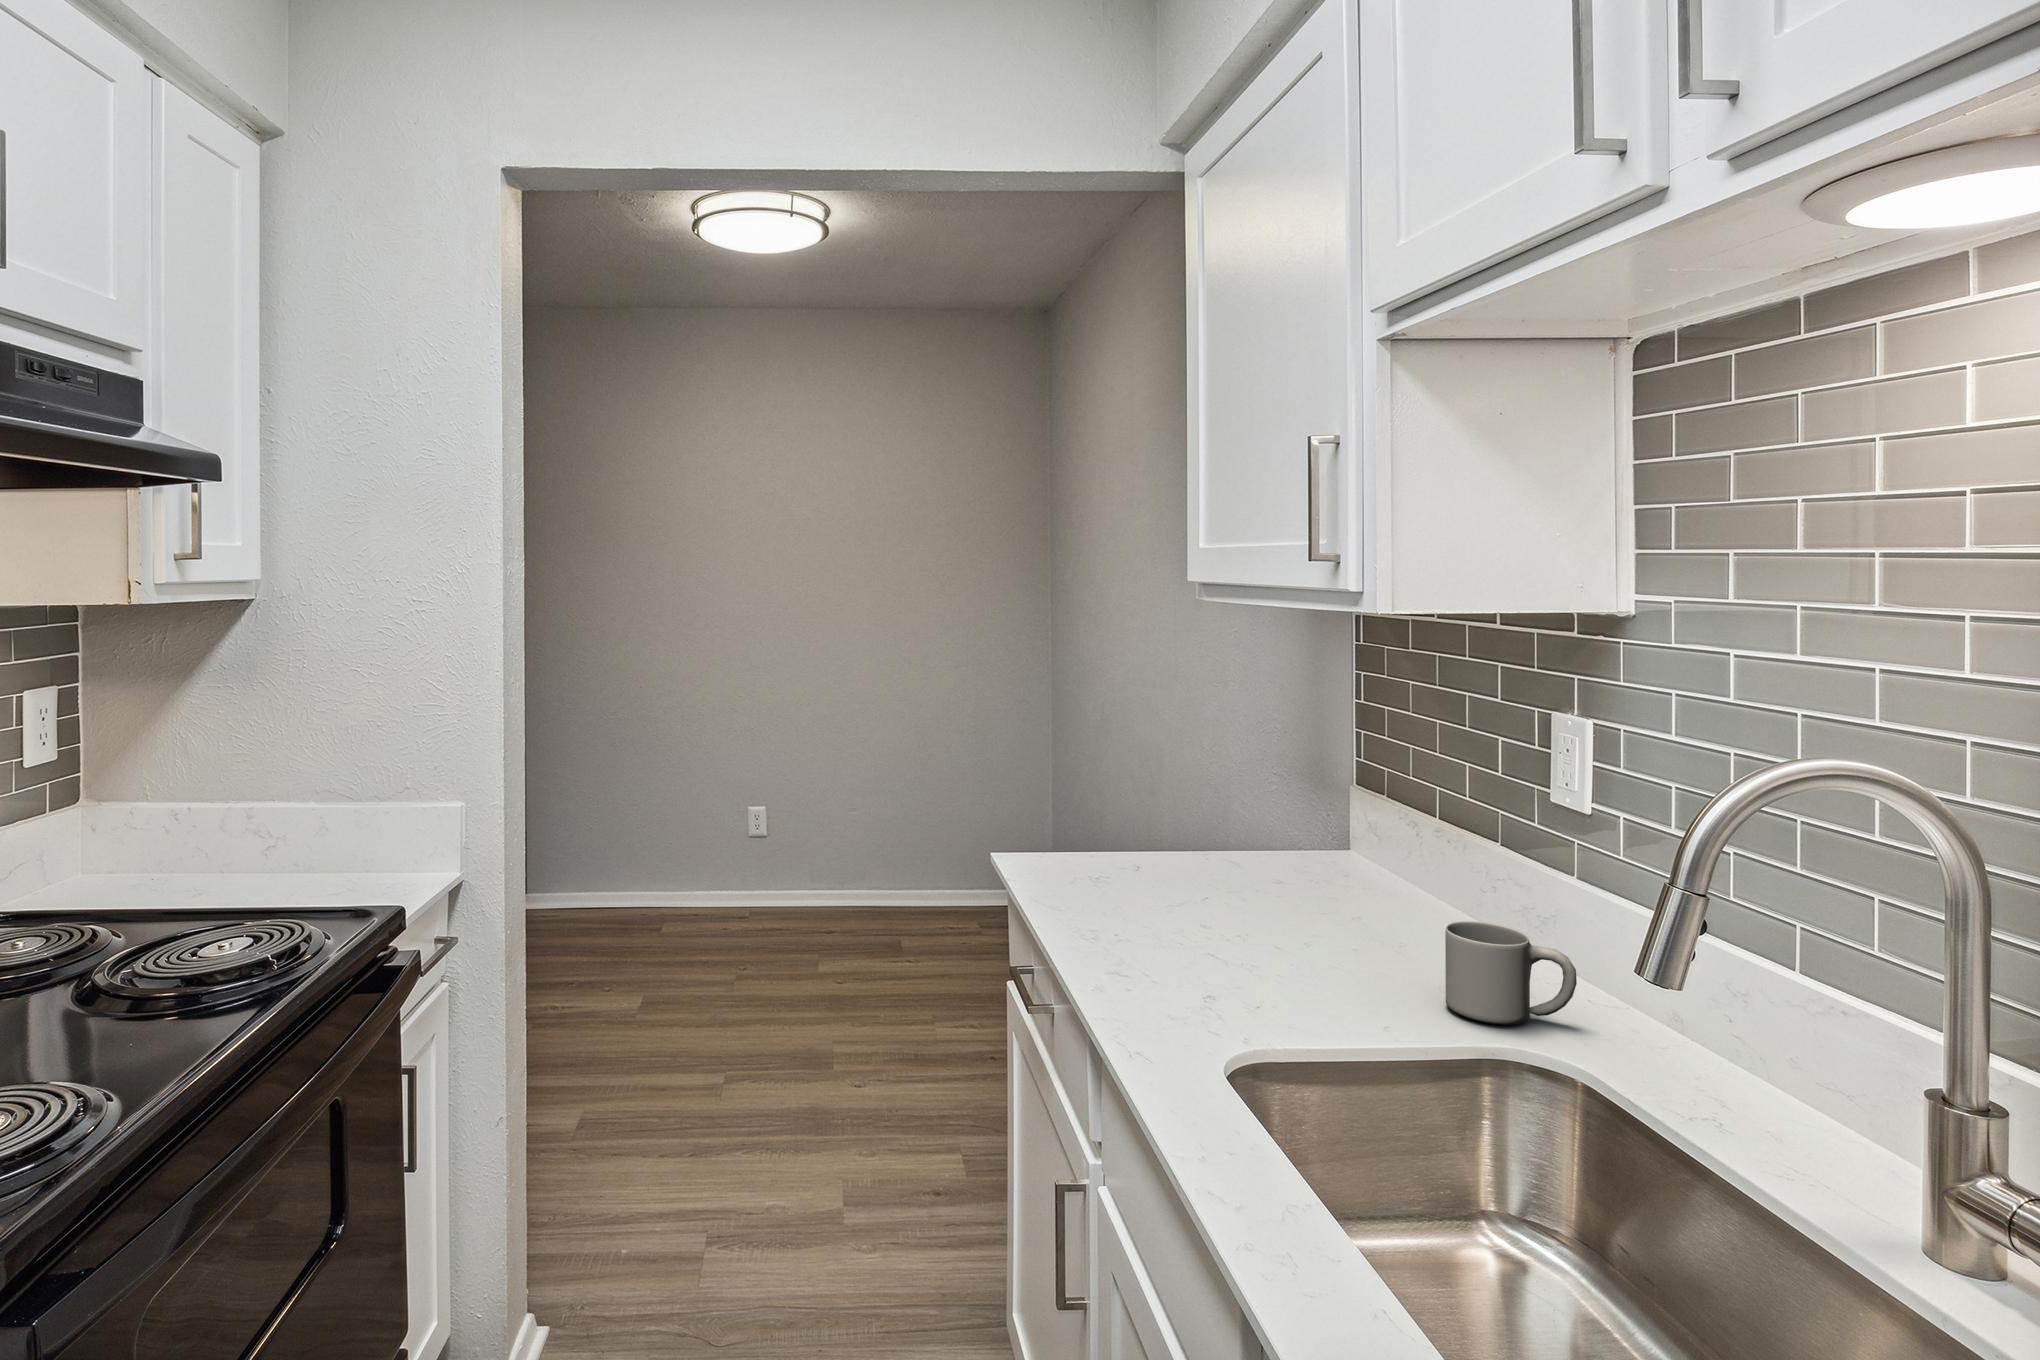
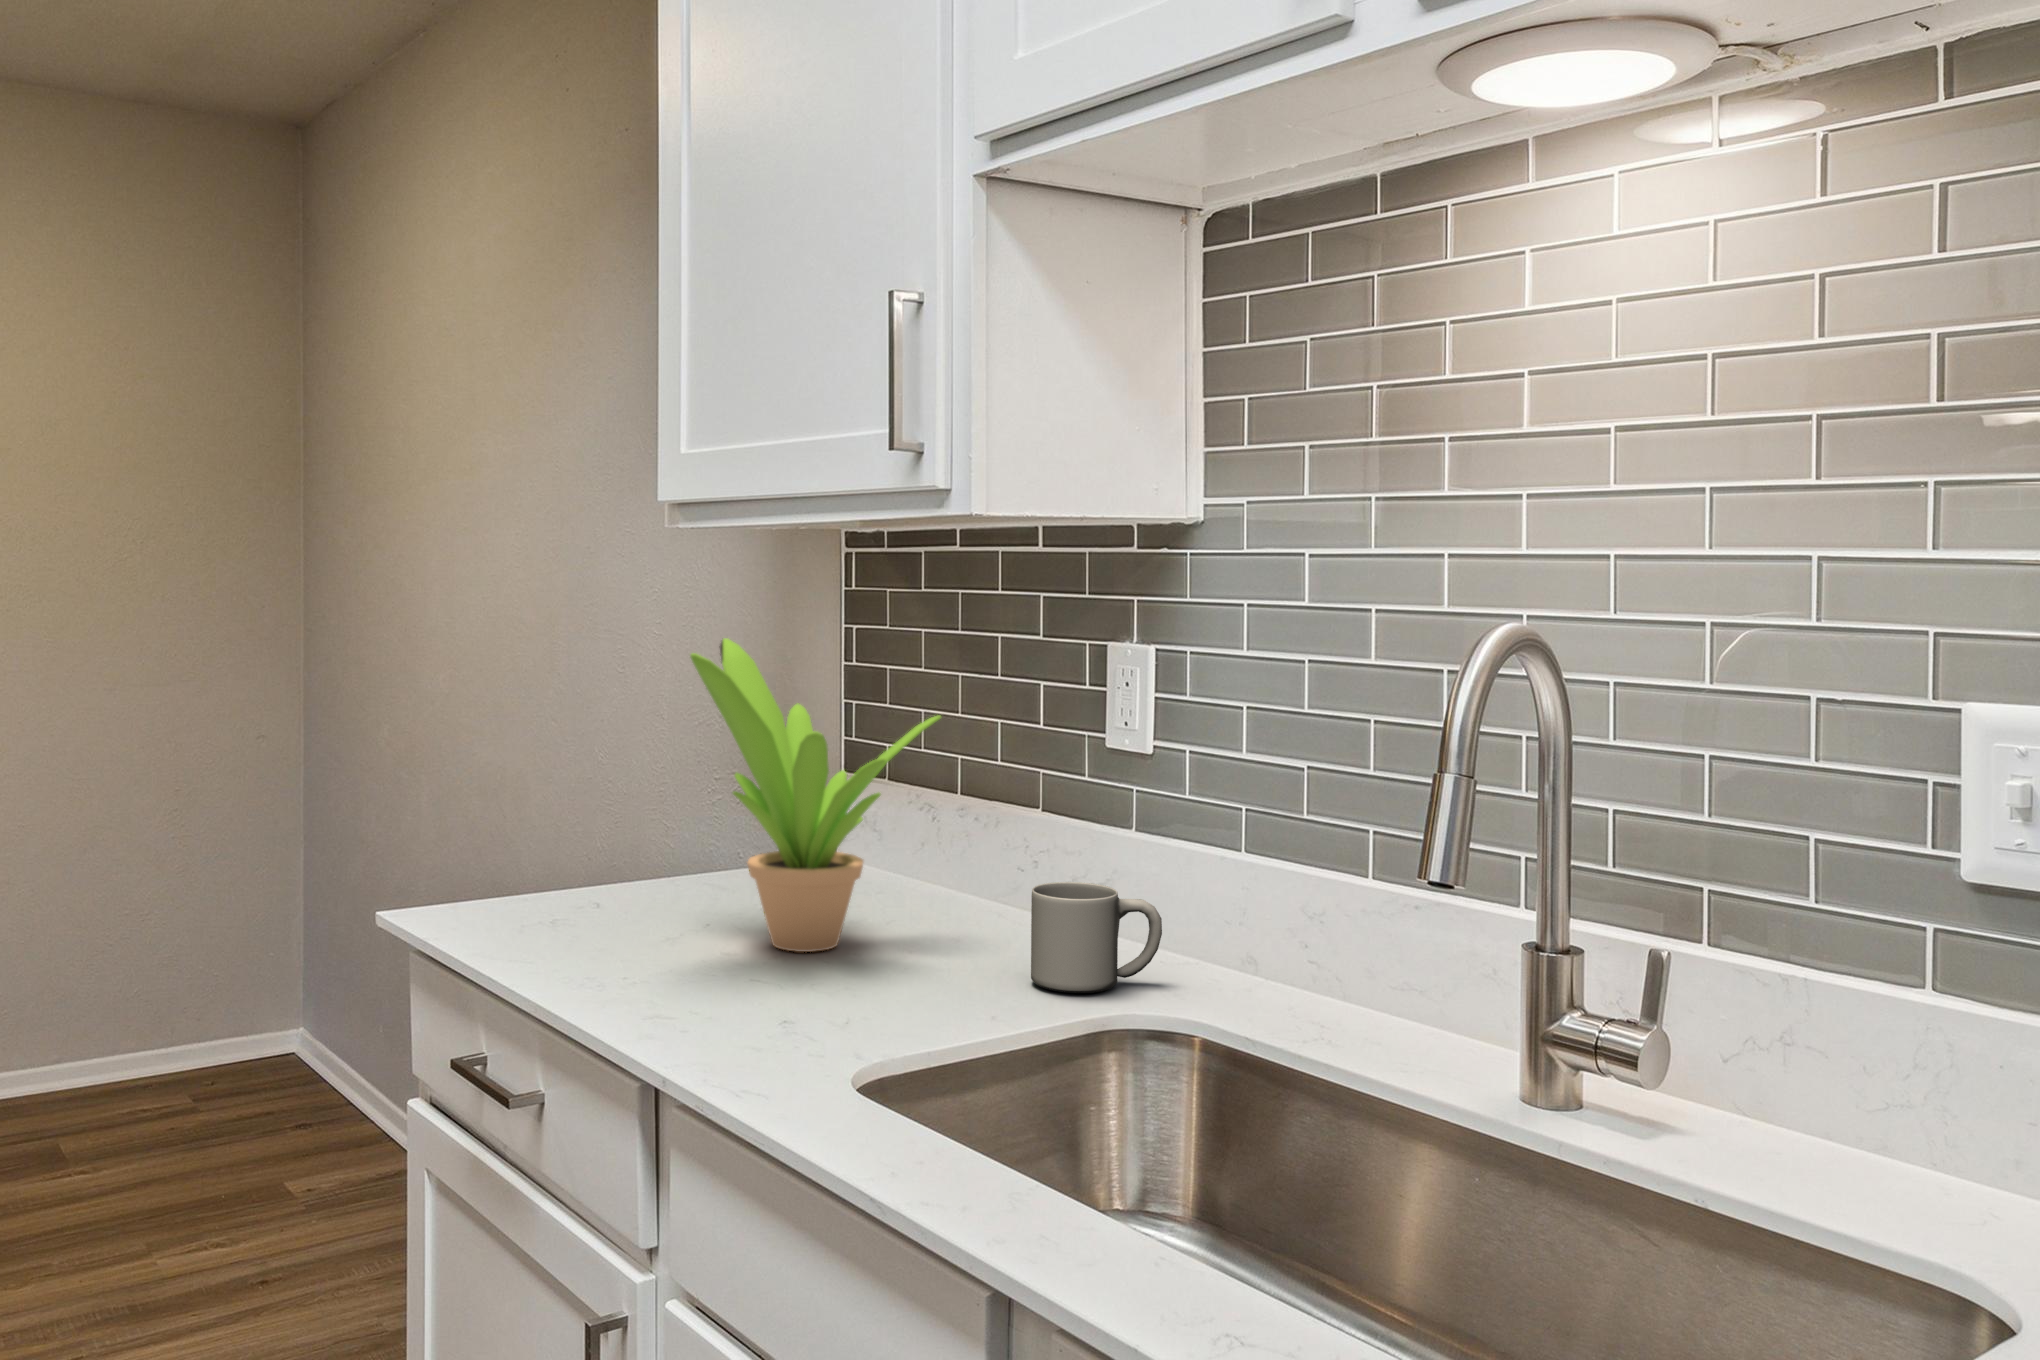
potted plant: none [1160,690,1387,943] -> present [690,638,941,952]

